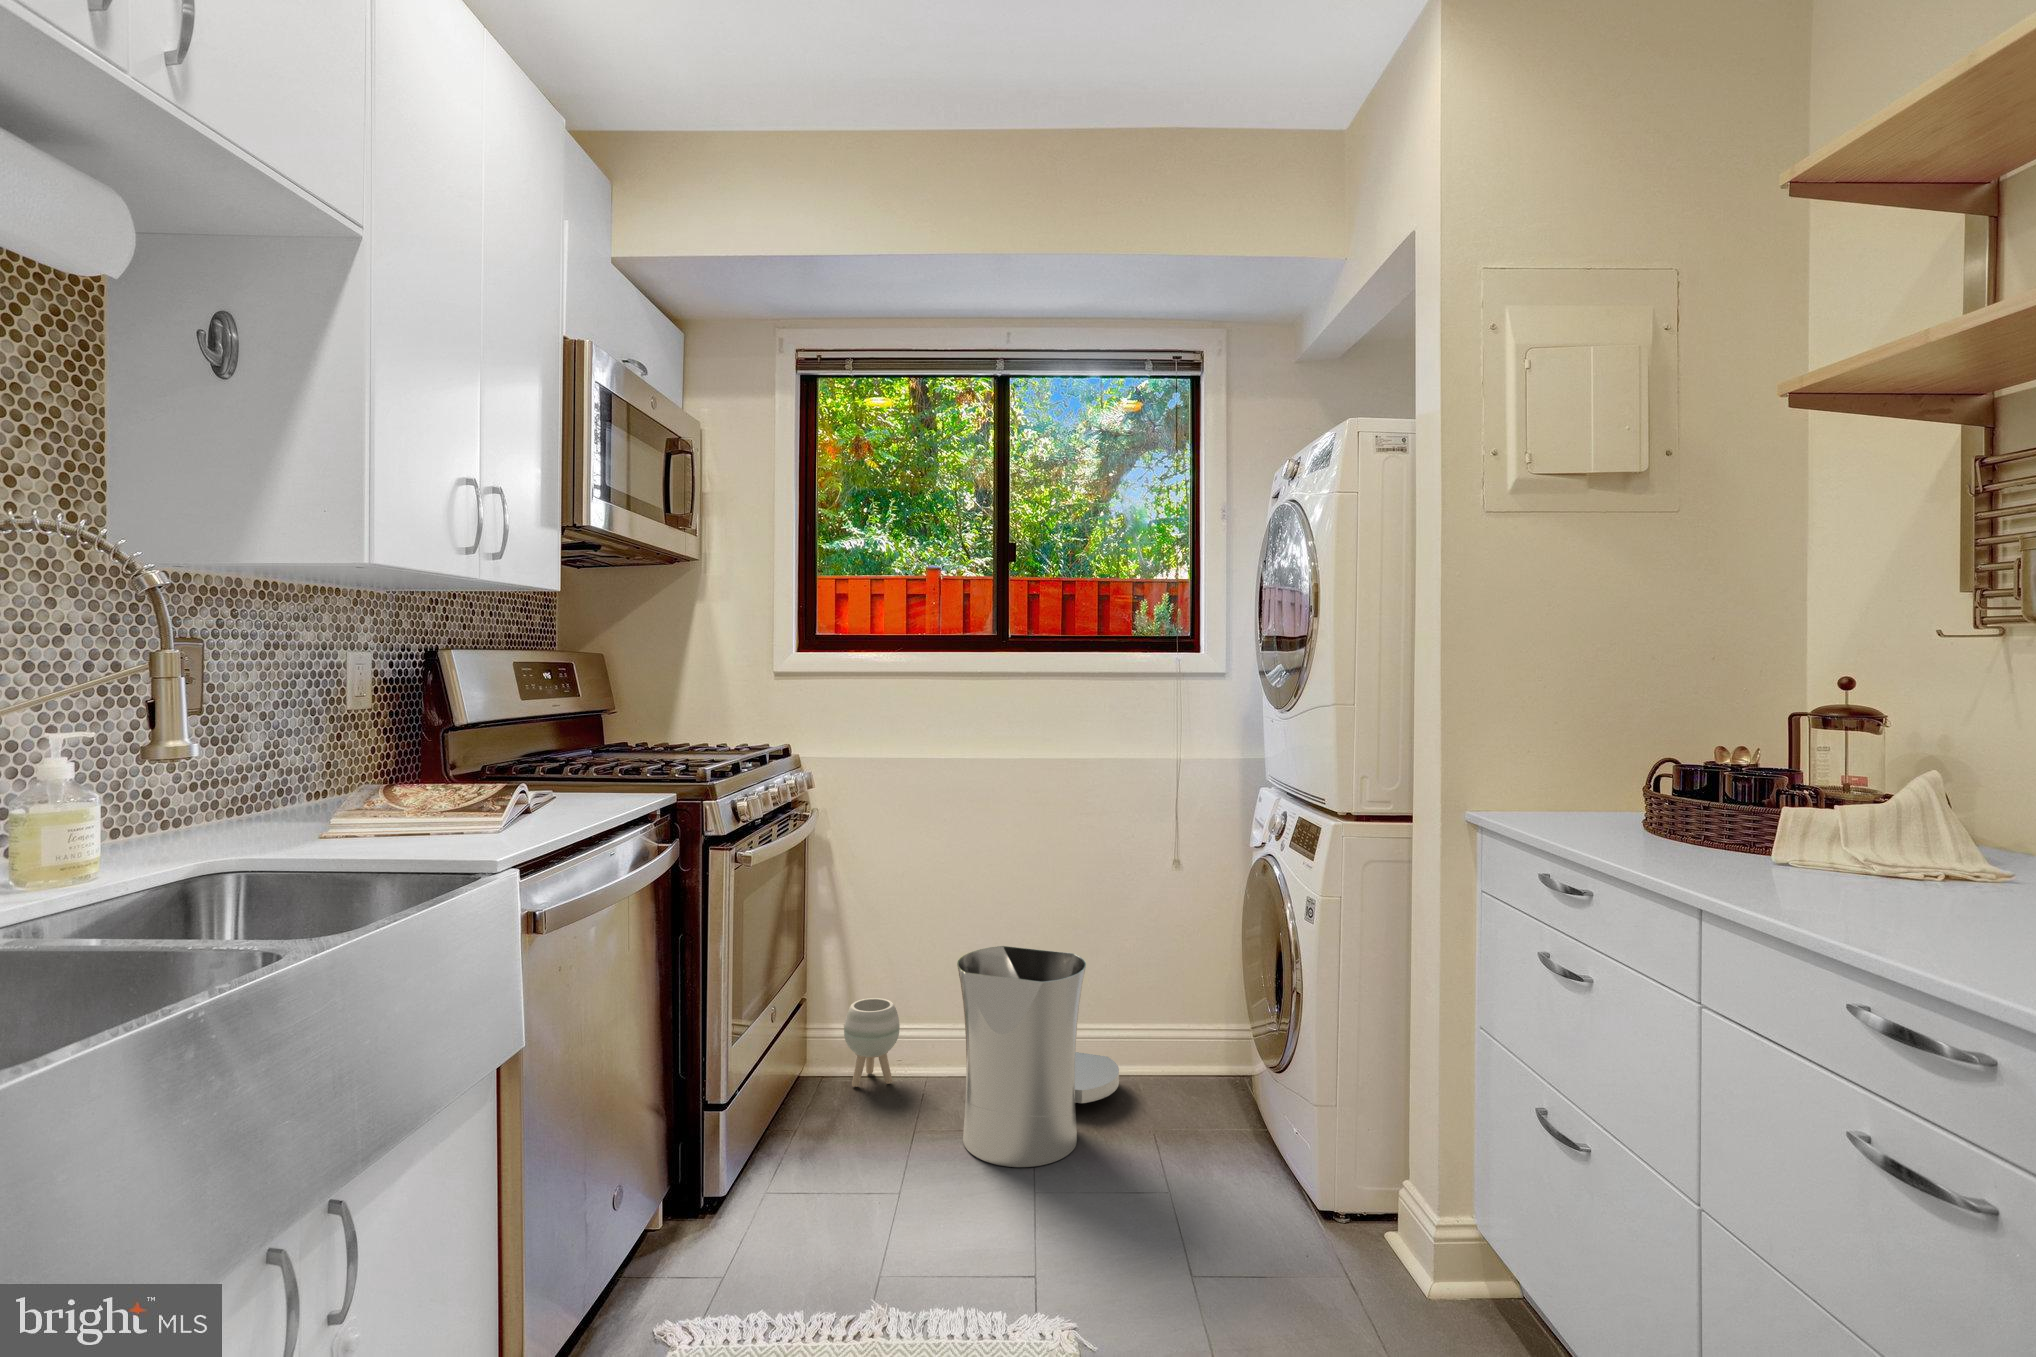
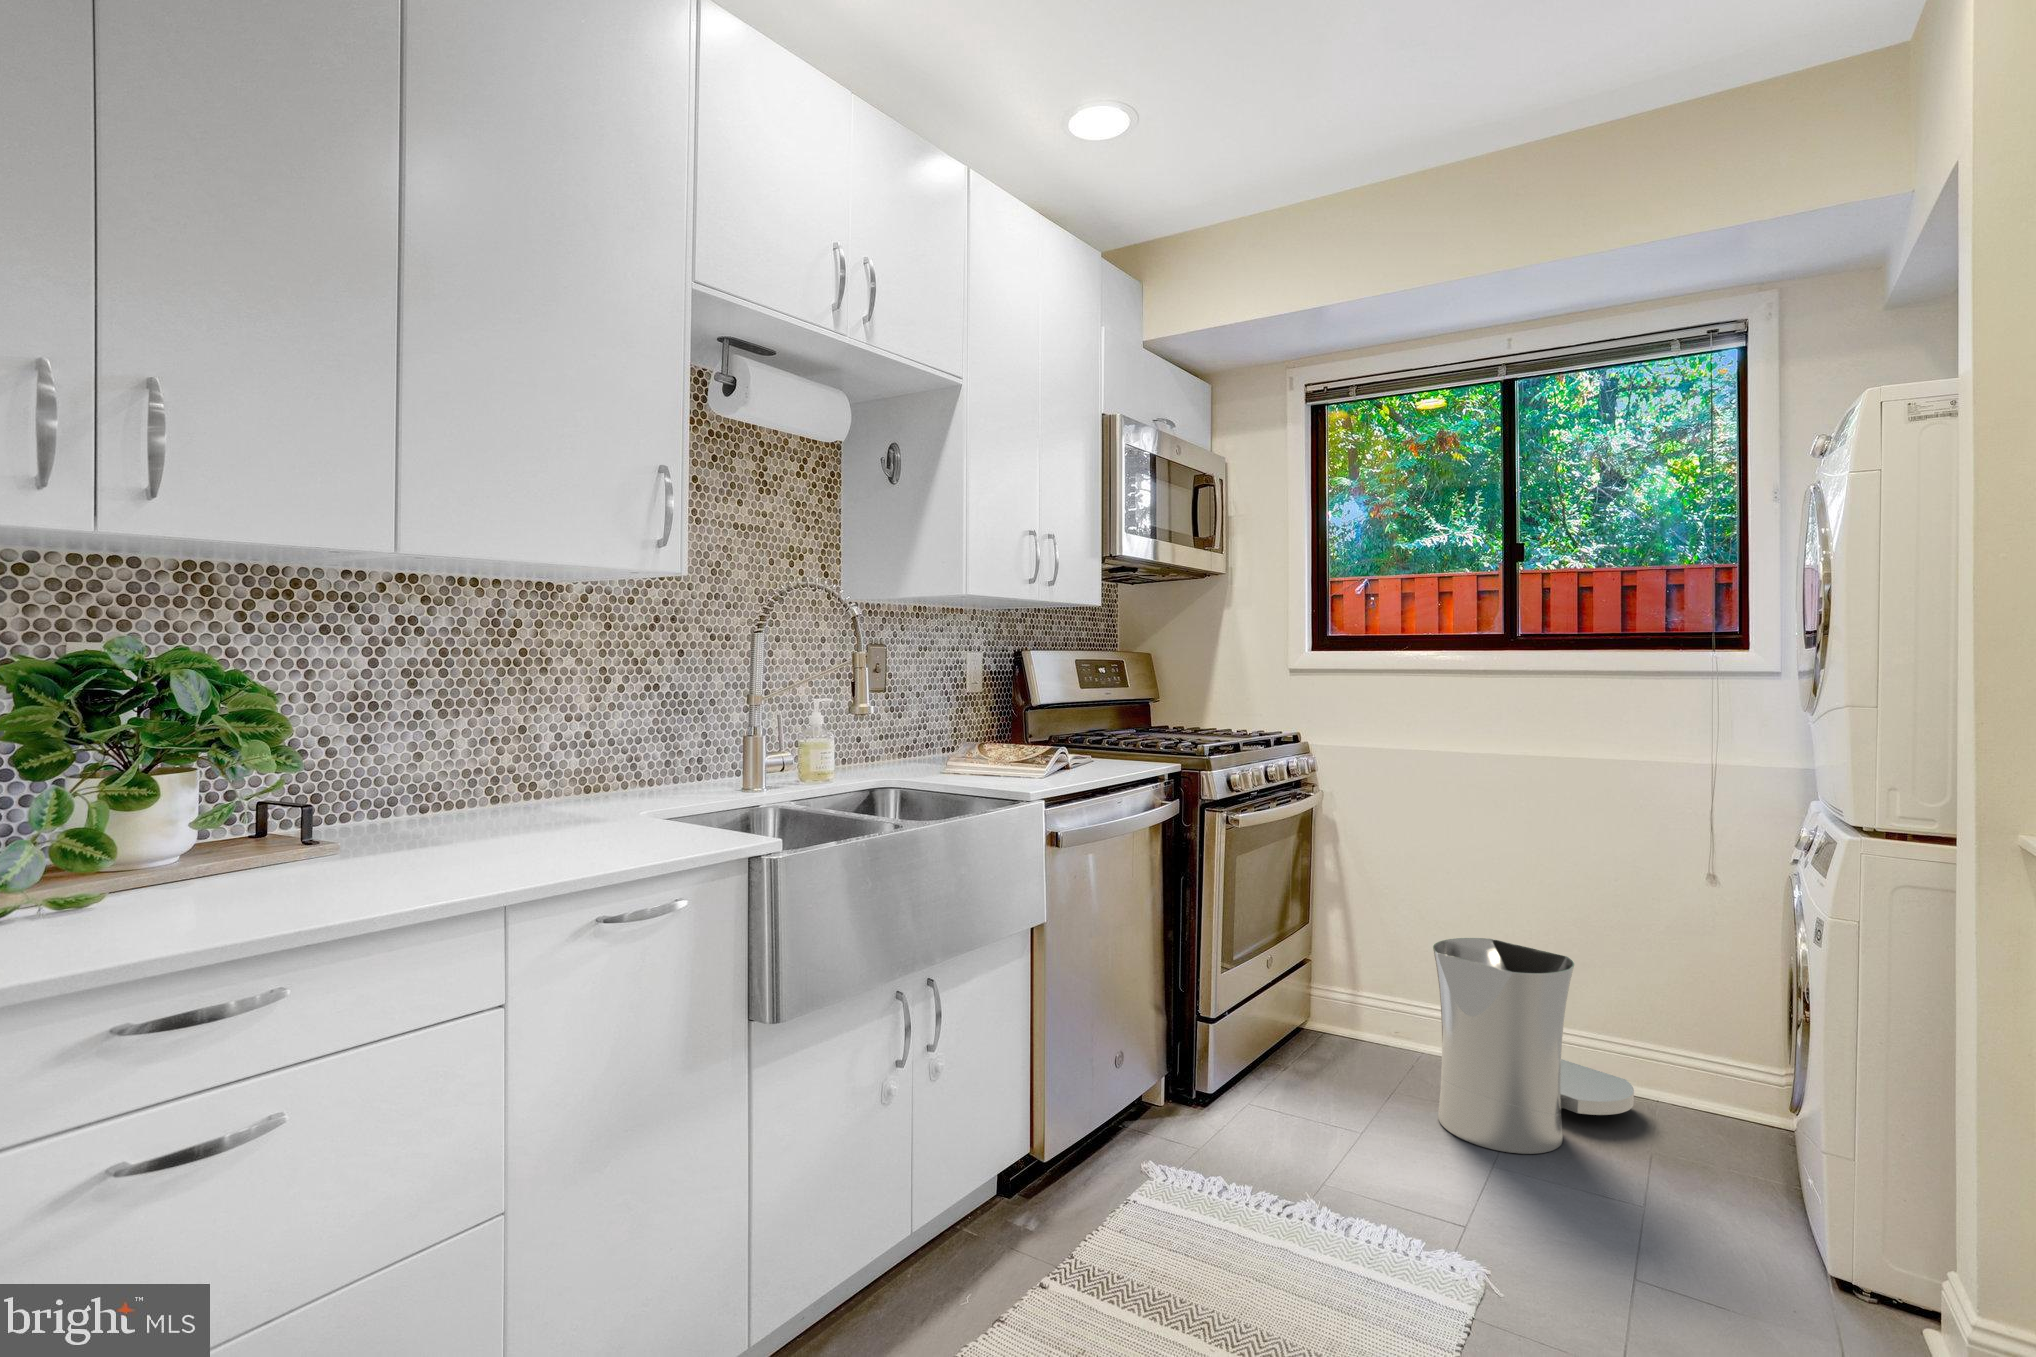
planter: present [844,998,900,1087] -> none [1341,973,1395,1056]

